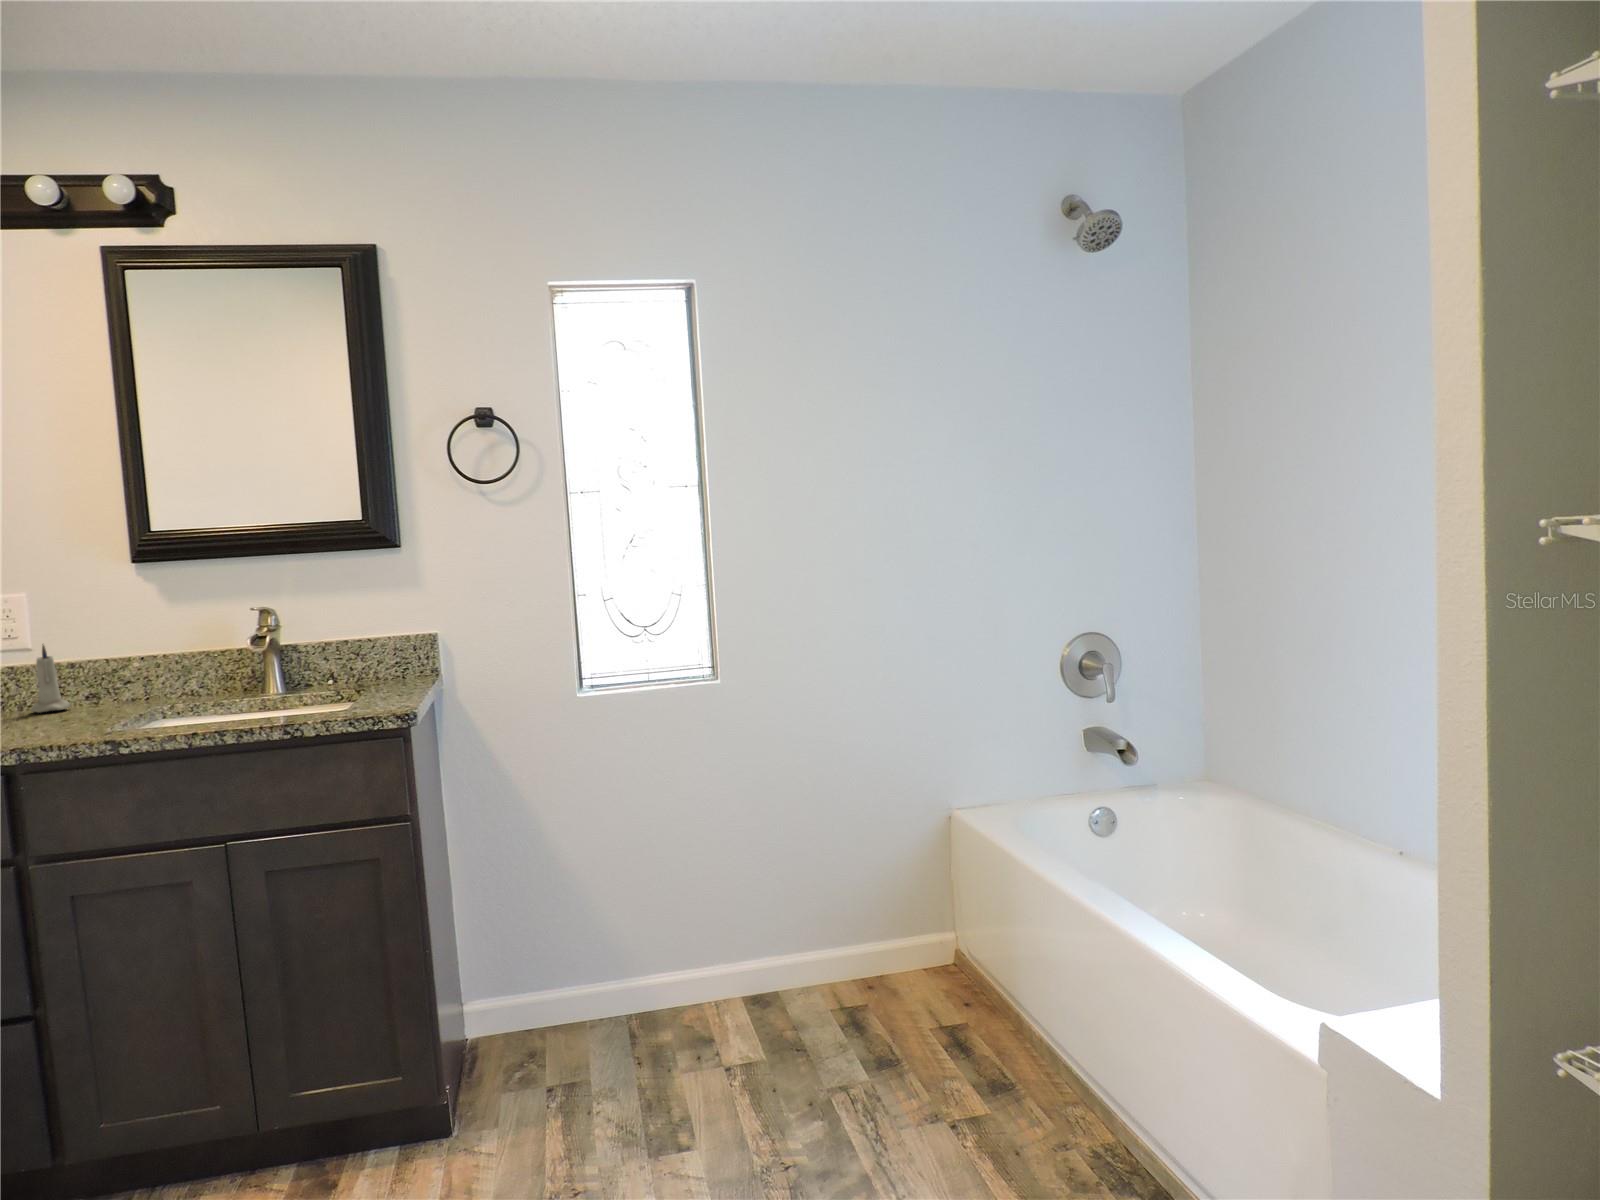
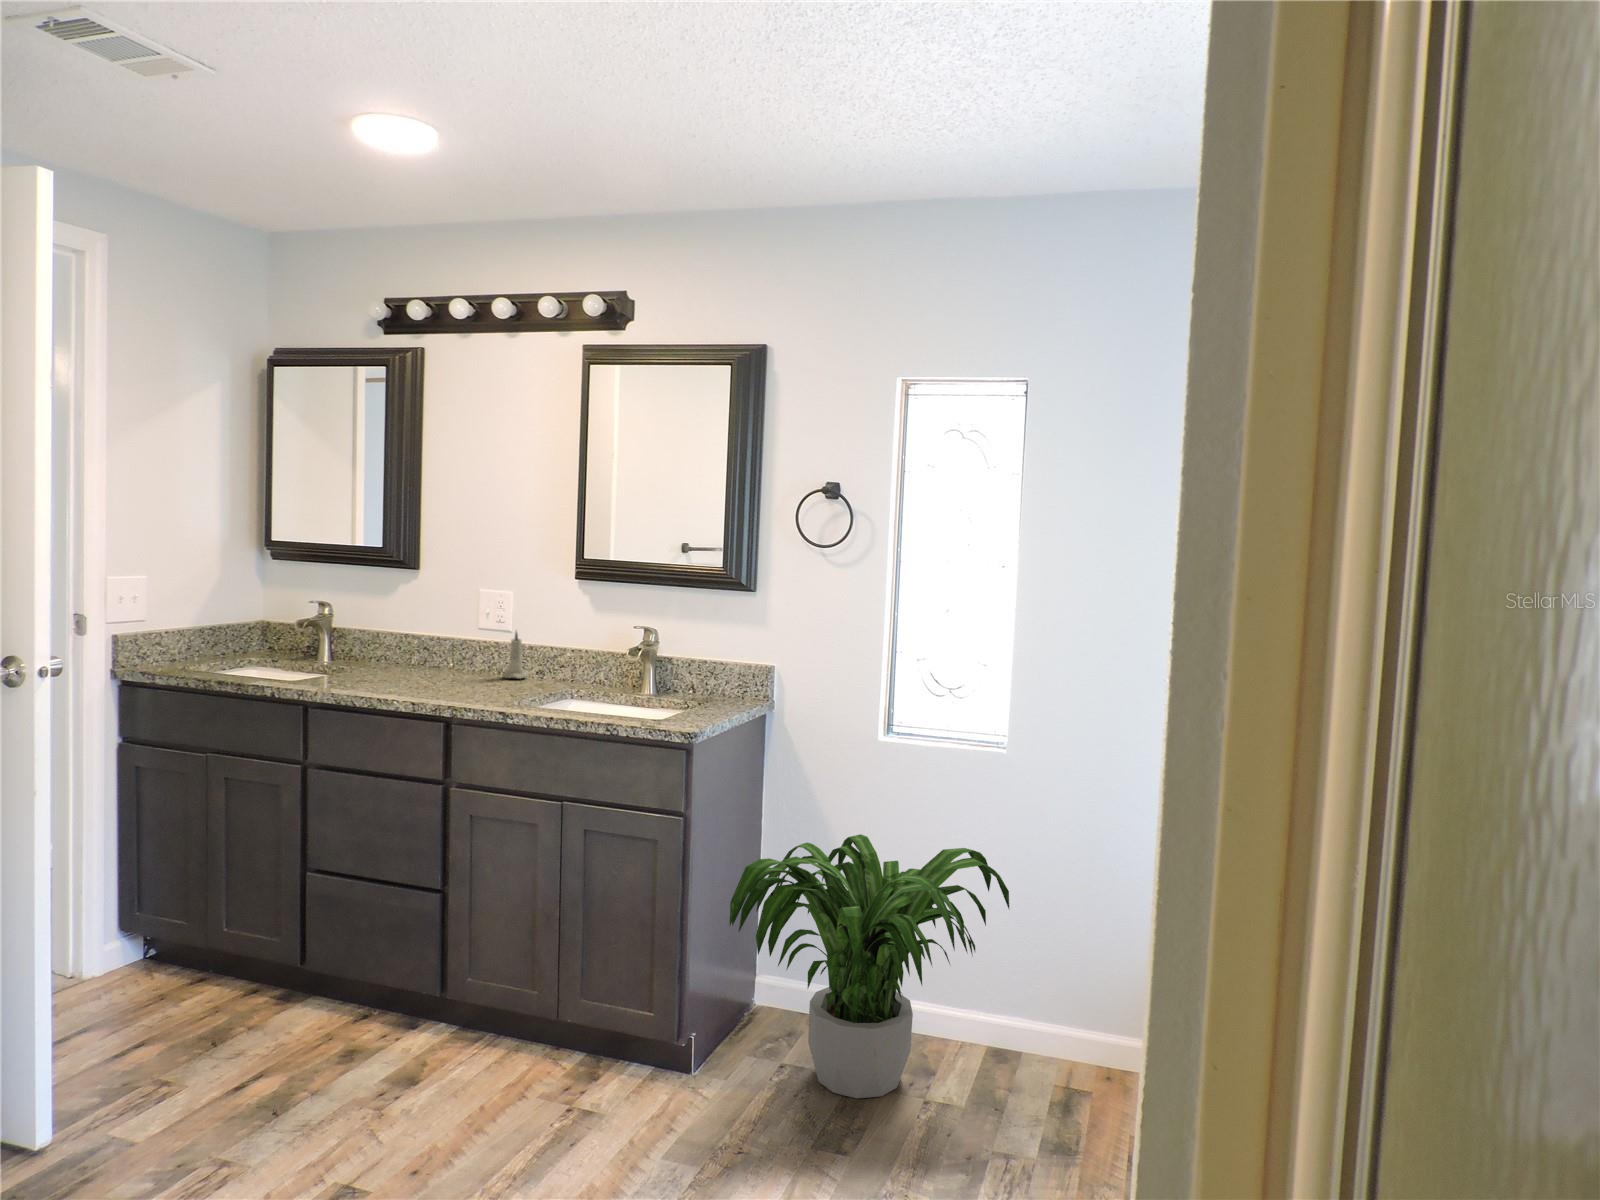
potted plant: none [494,790,768,1096] -> present [730,834,1009,1098]

